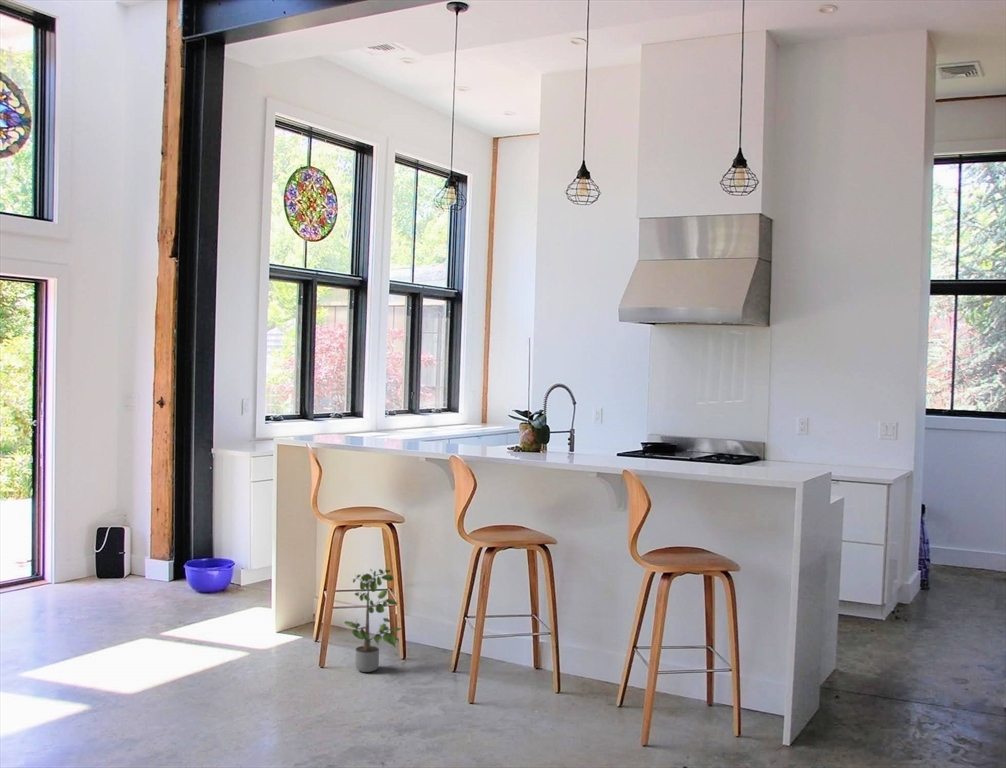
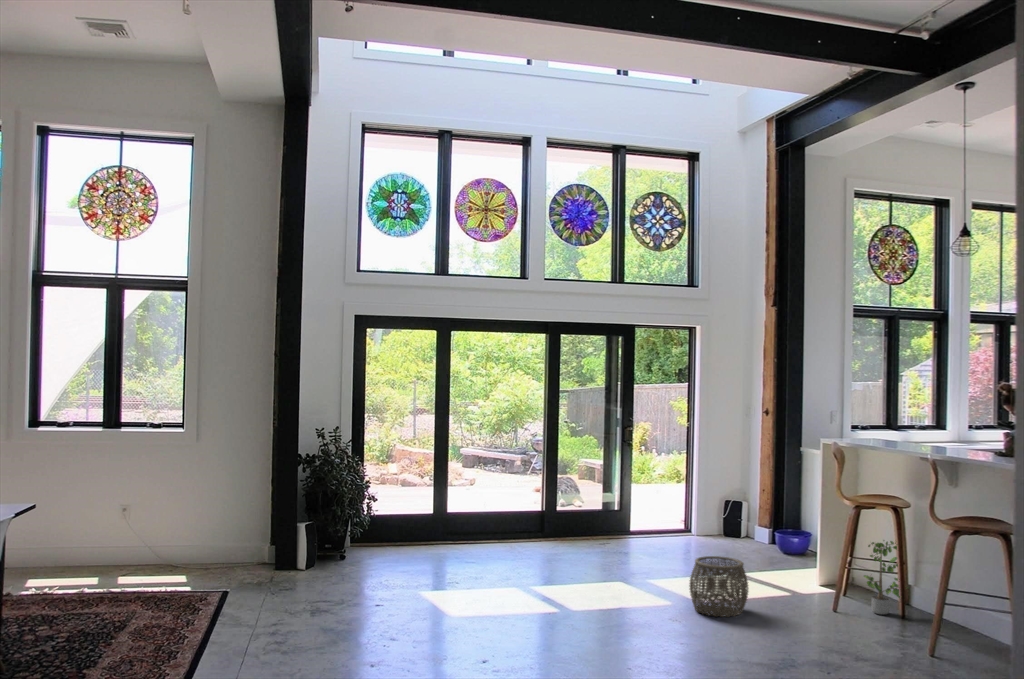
woven basket: none [91,633,194,740] -> present [689,556,748,617]

